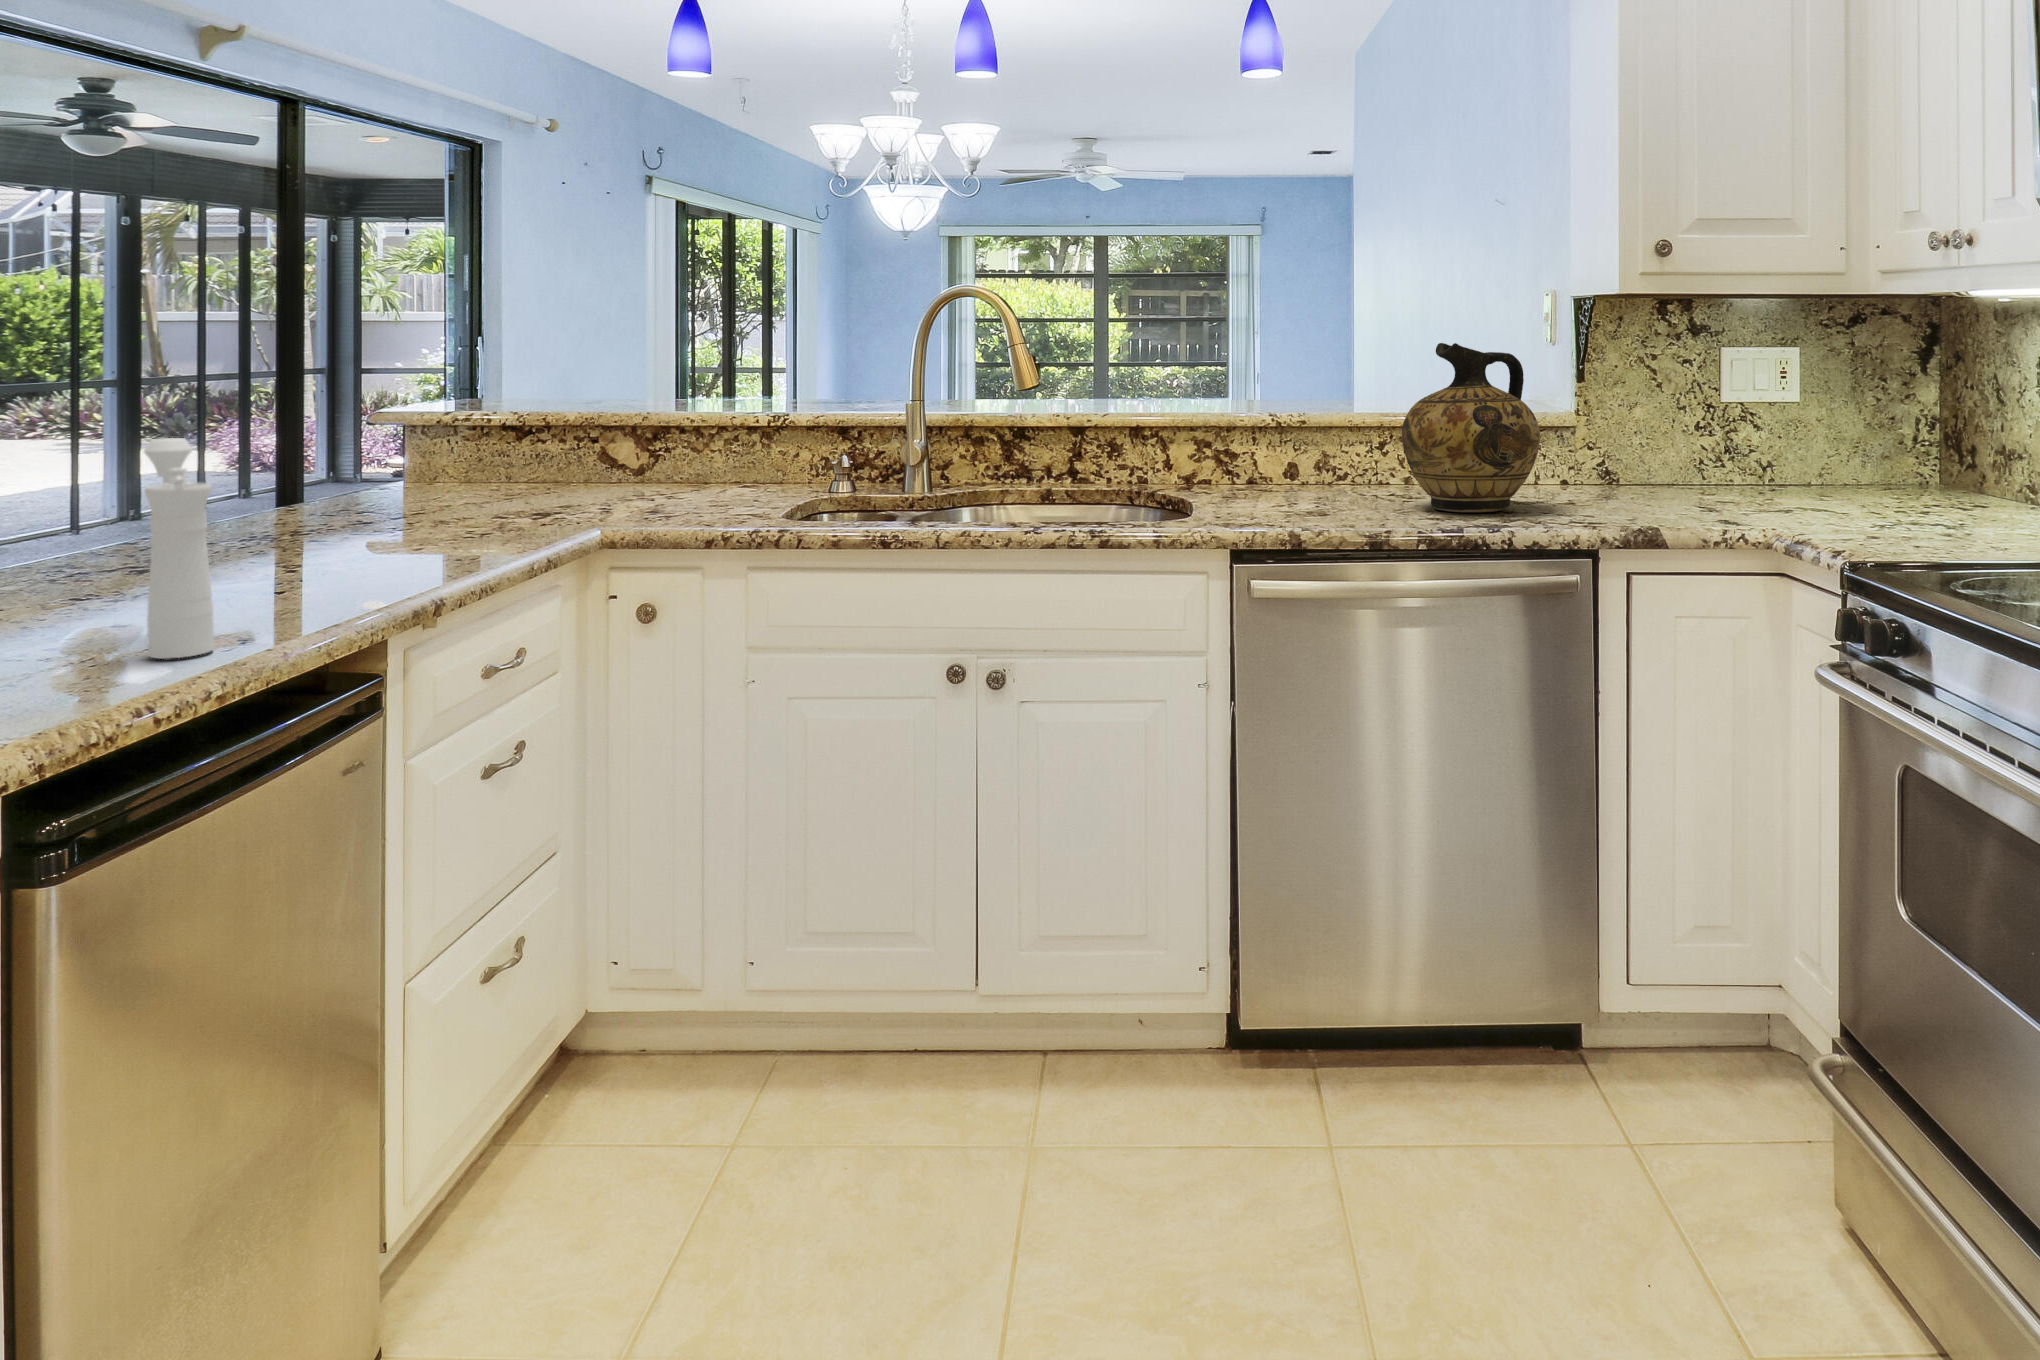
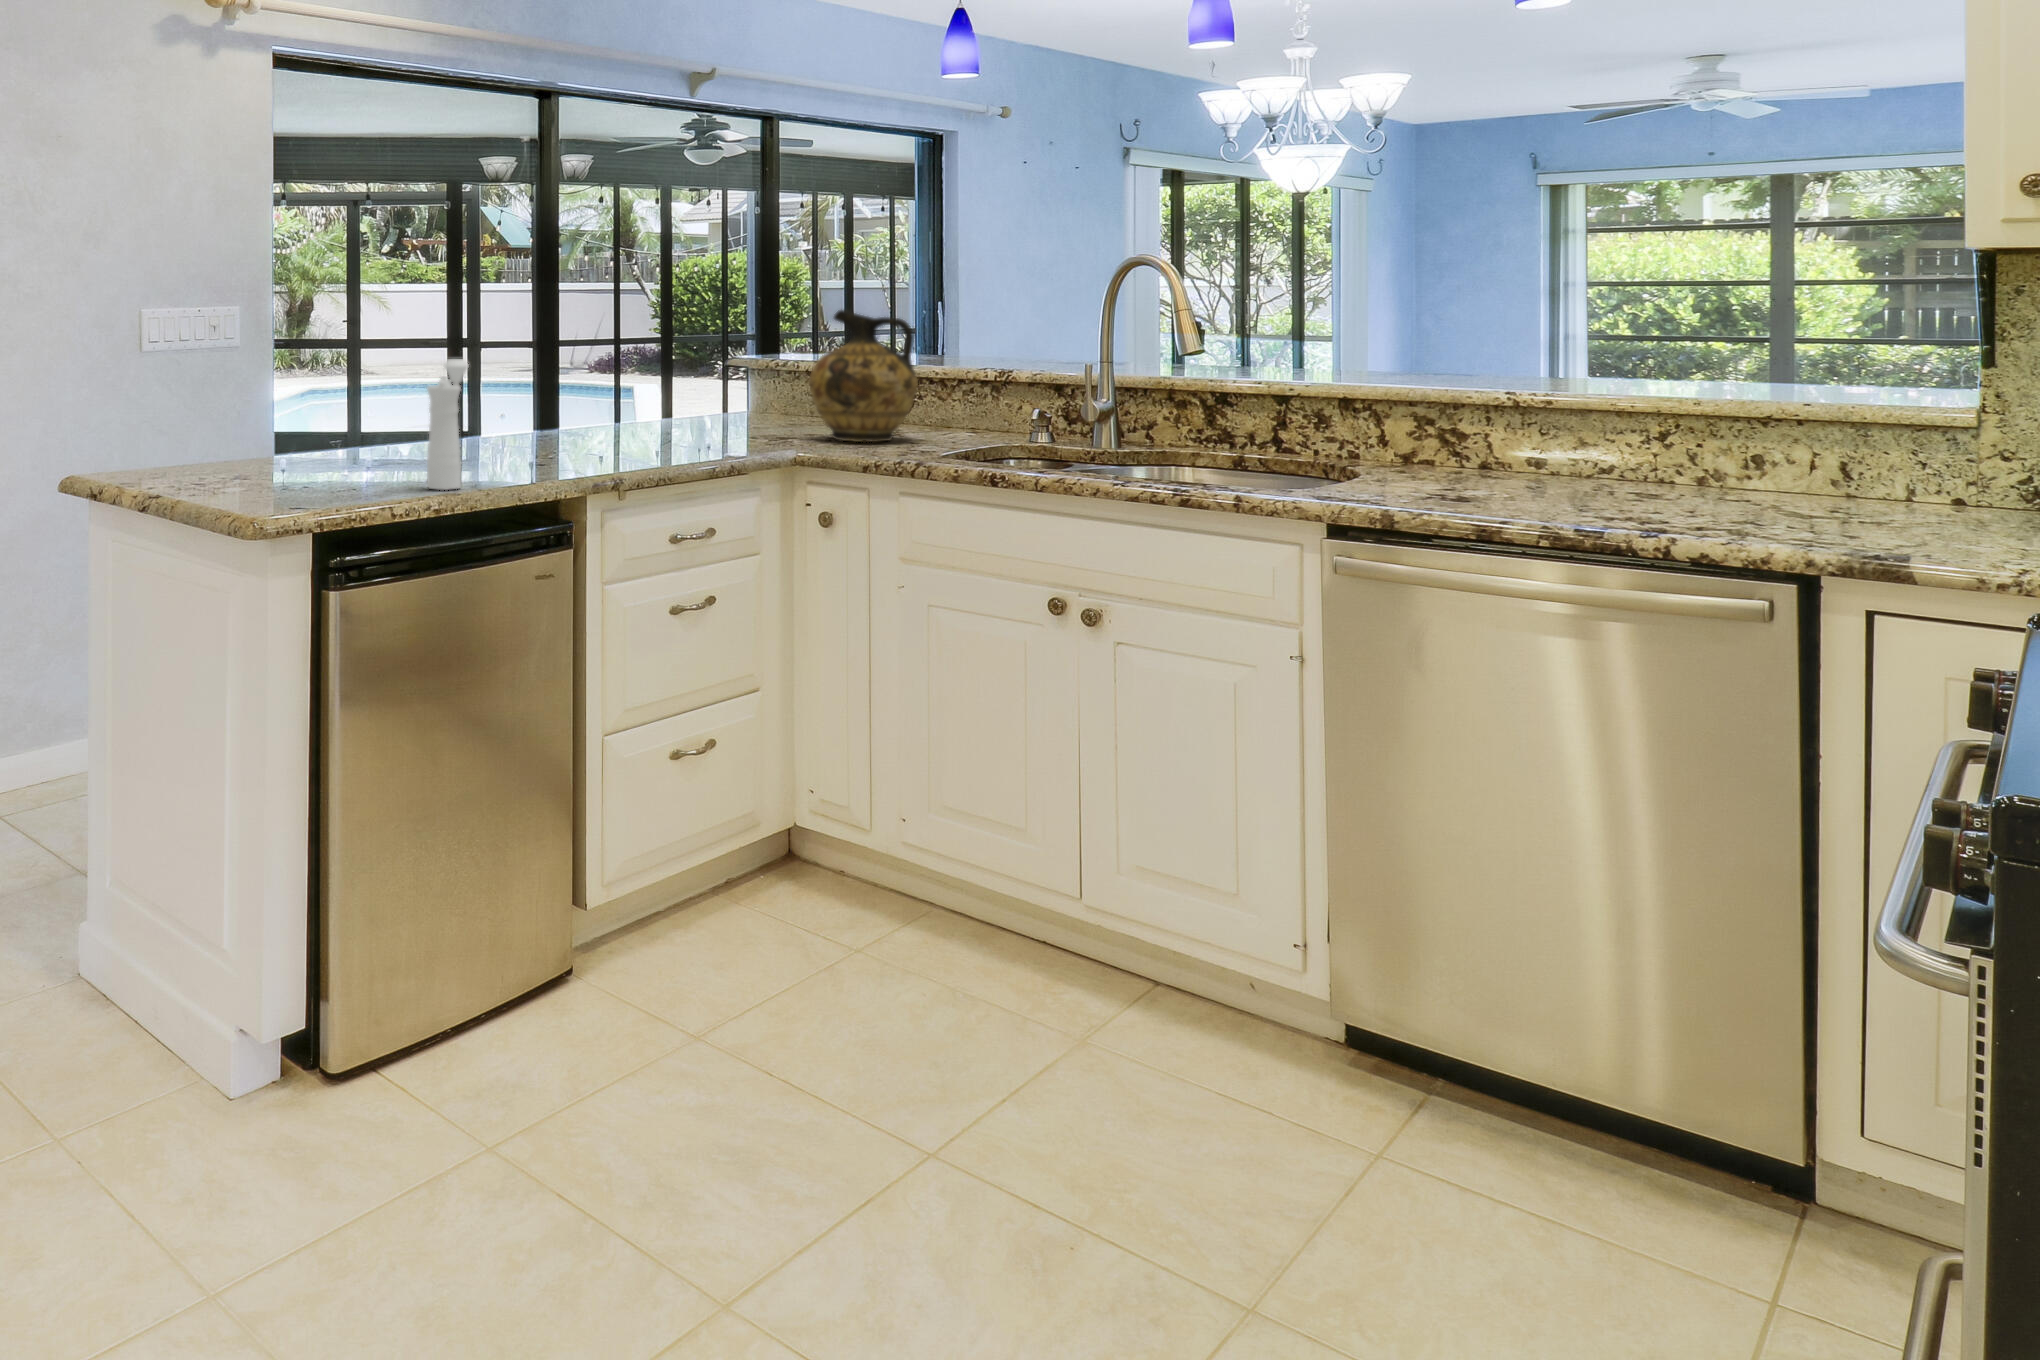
ceramic jug: present [1402,343,1540,512] -> present [809,310,918,442]

